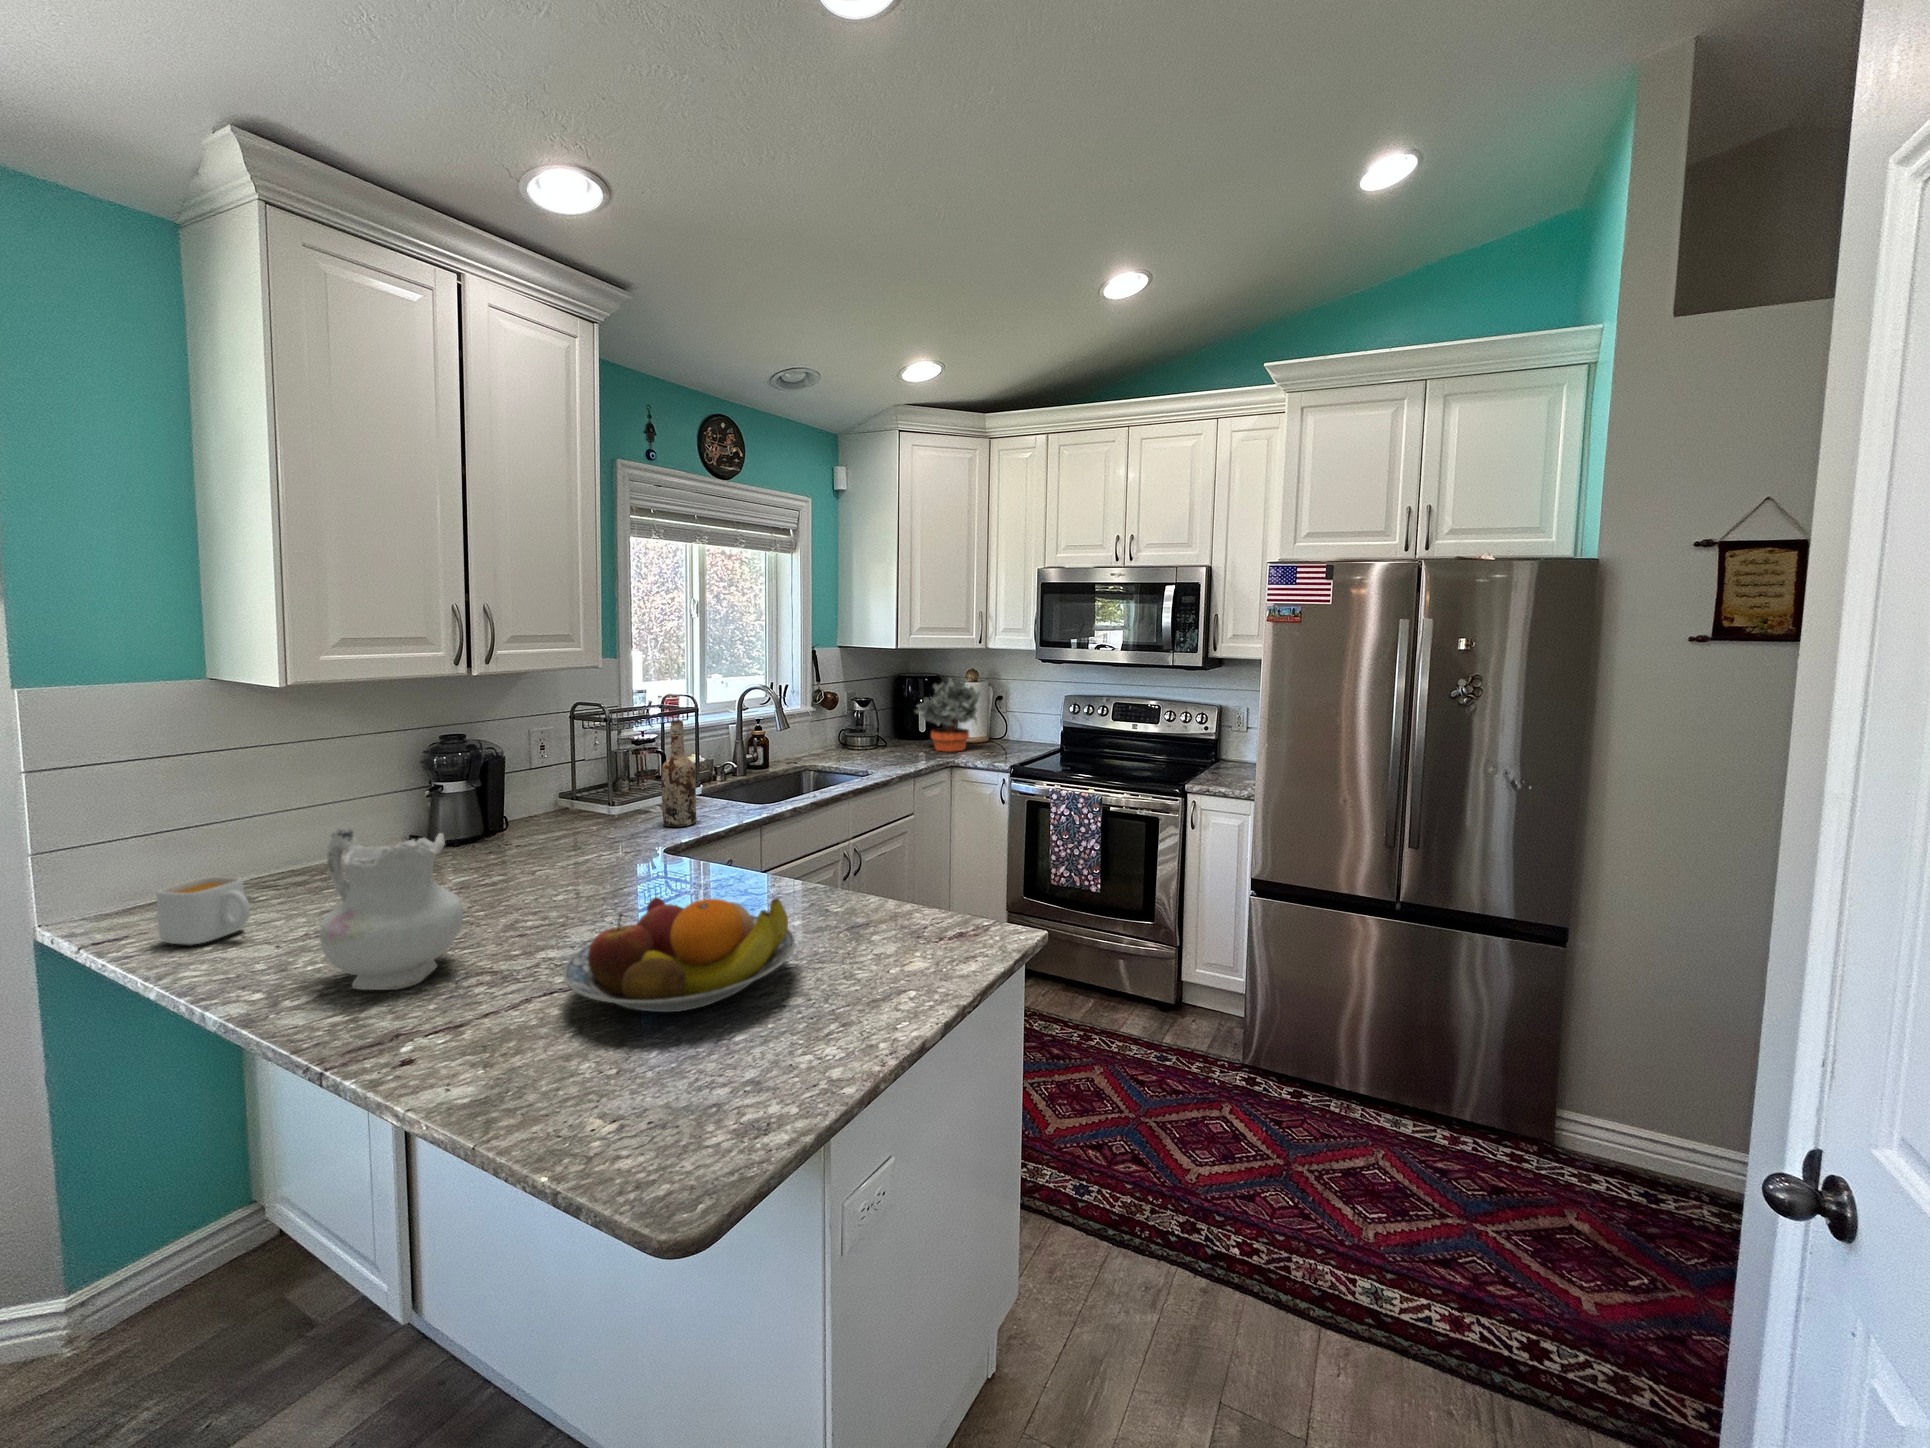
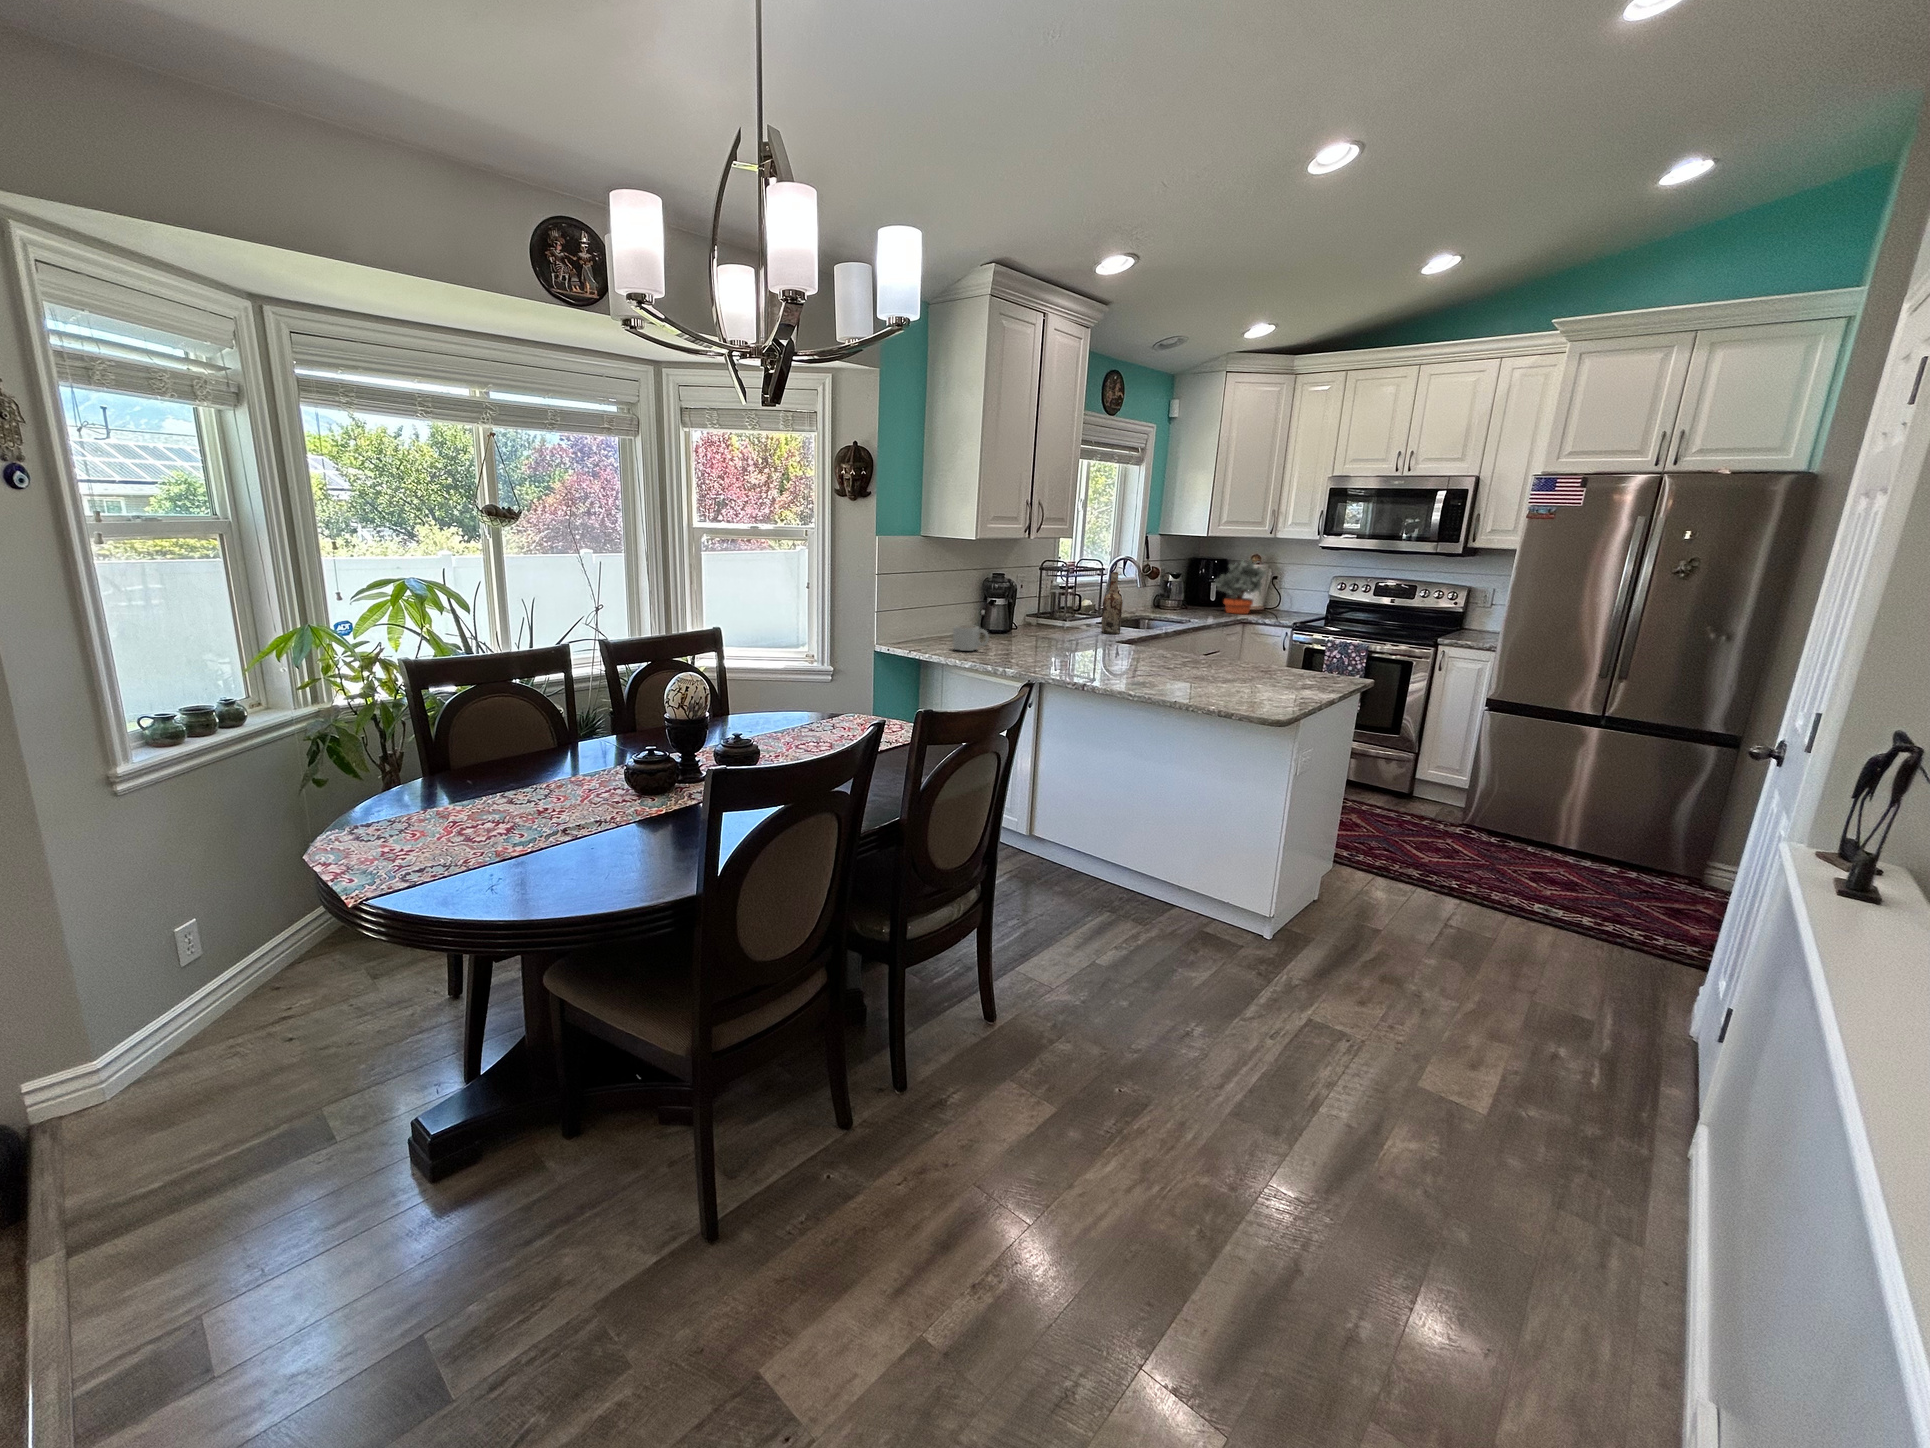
ceramic pitcher: present [320,829,463,990] -> none [1047,599,1102,667]
fruit bowl: present [564,897,795,1012] -> none [1163,636,1265,680]

